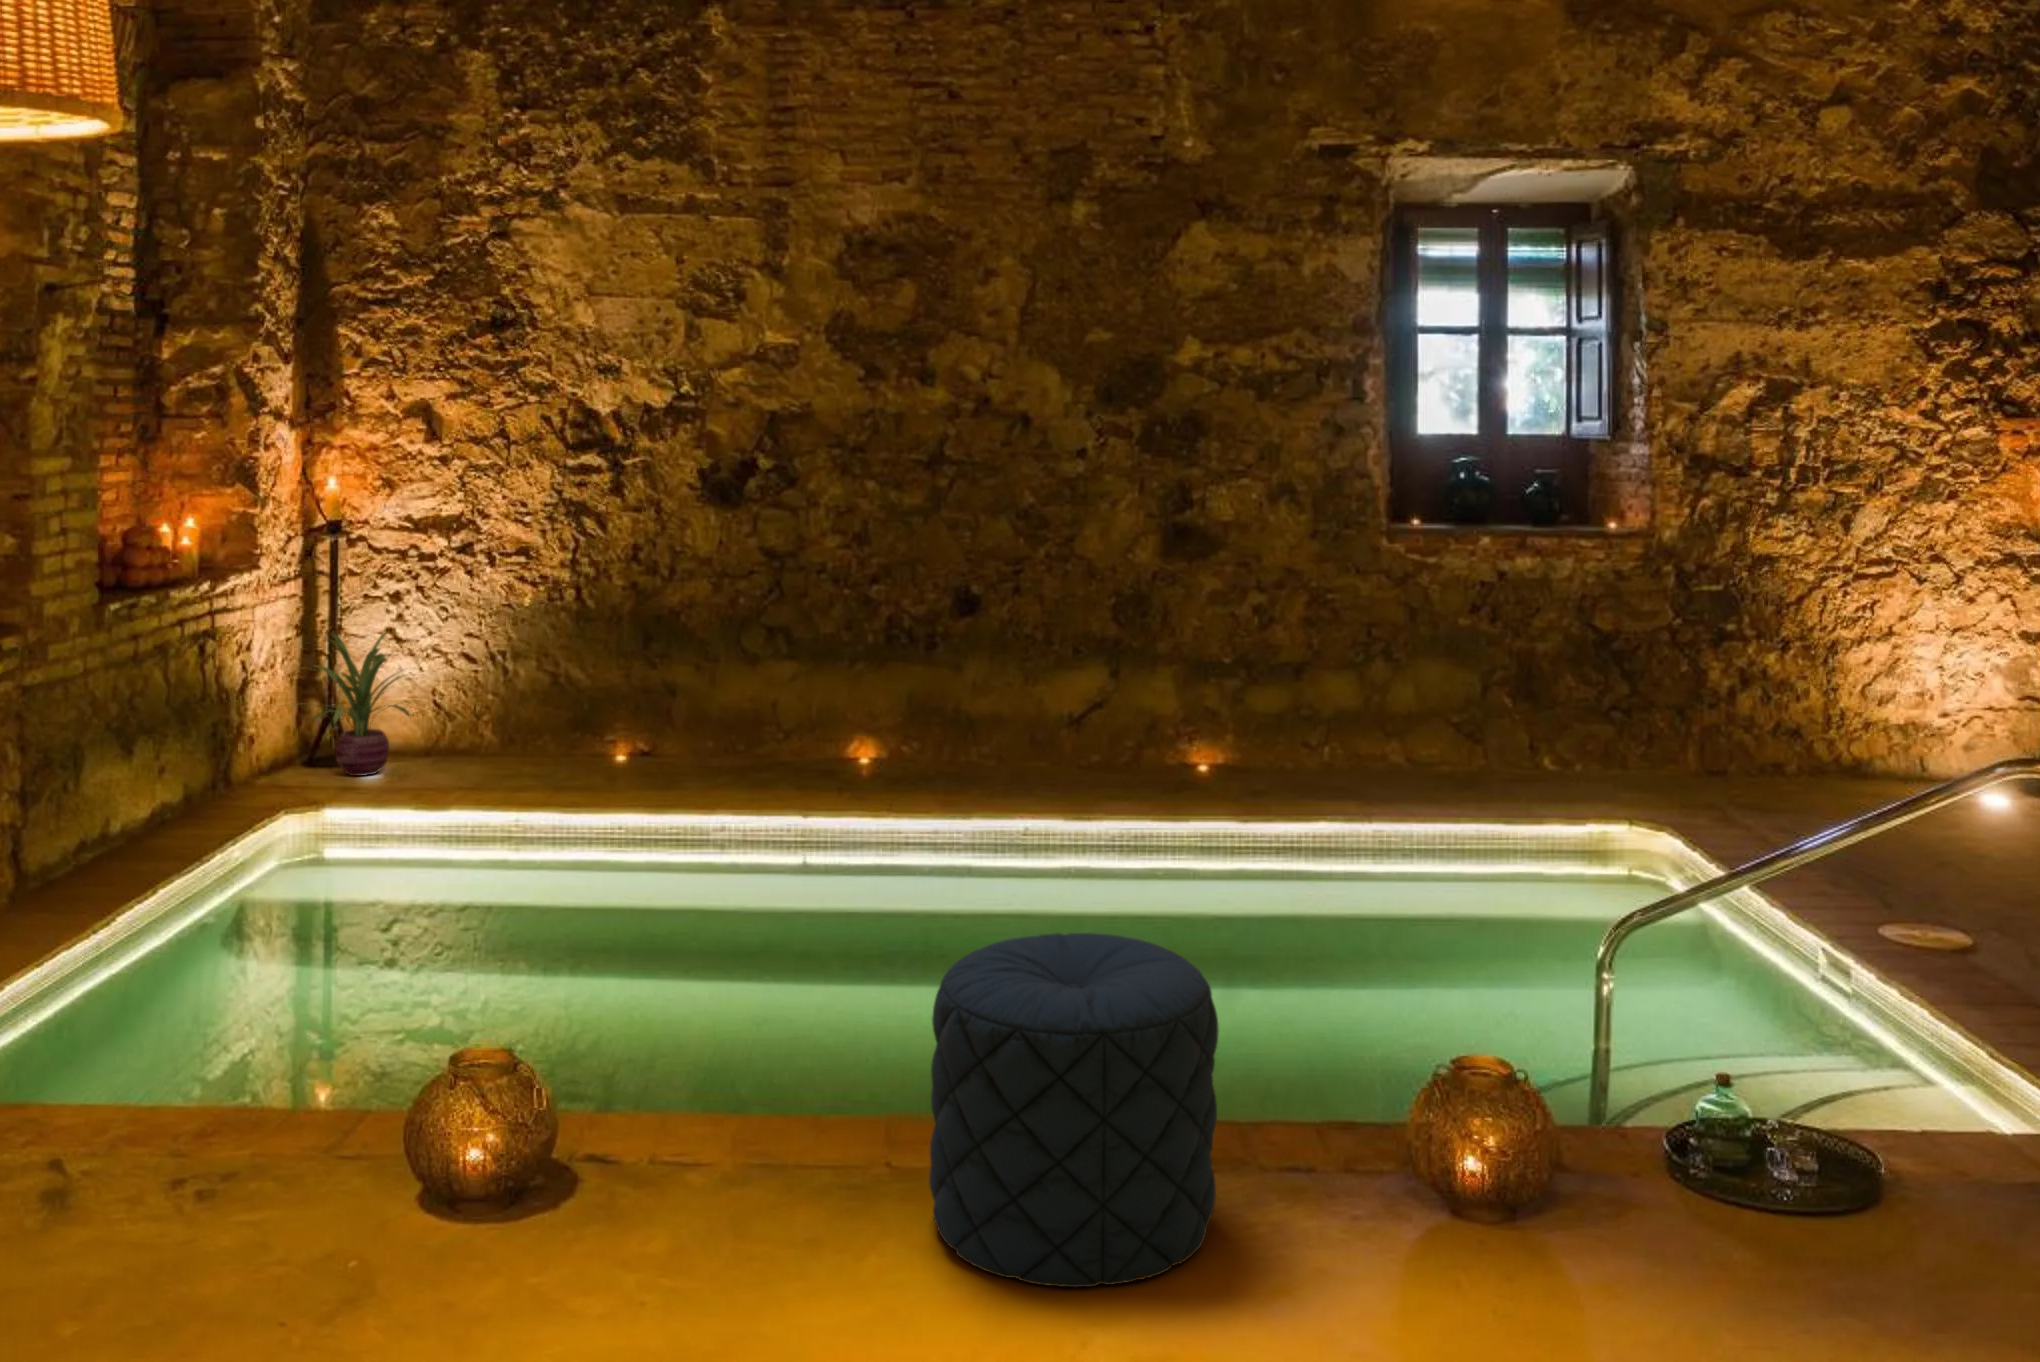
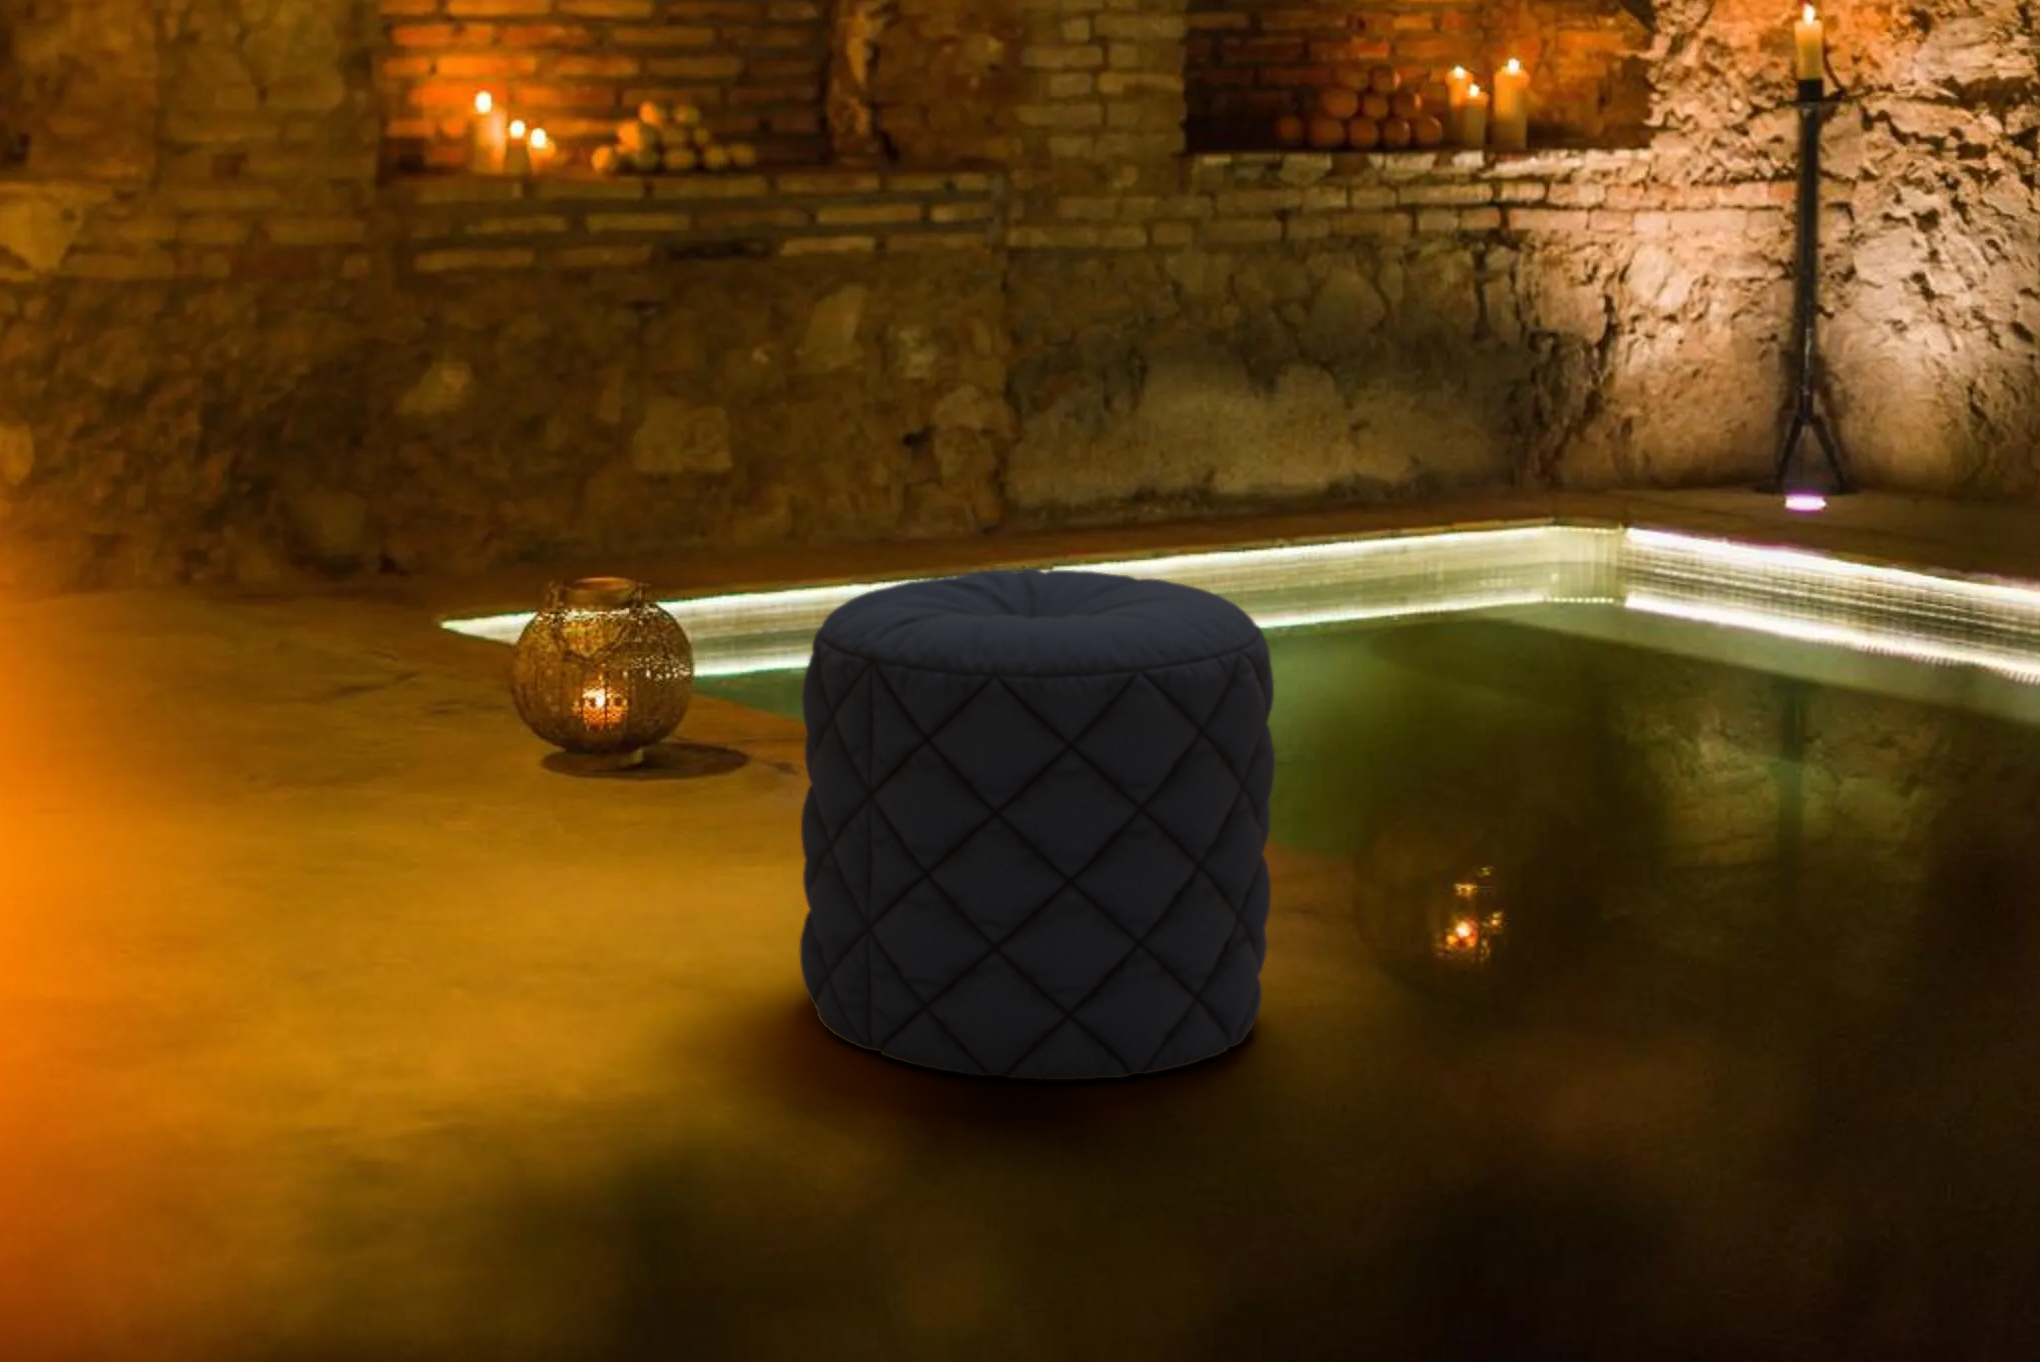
decorative plant: present [297,632,419,776] -> none [1649,254,1901,492]

